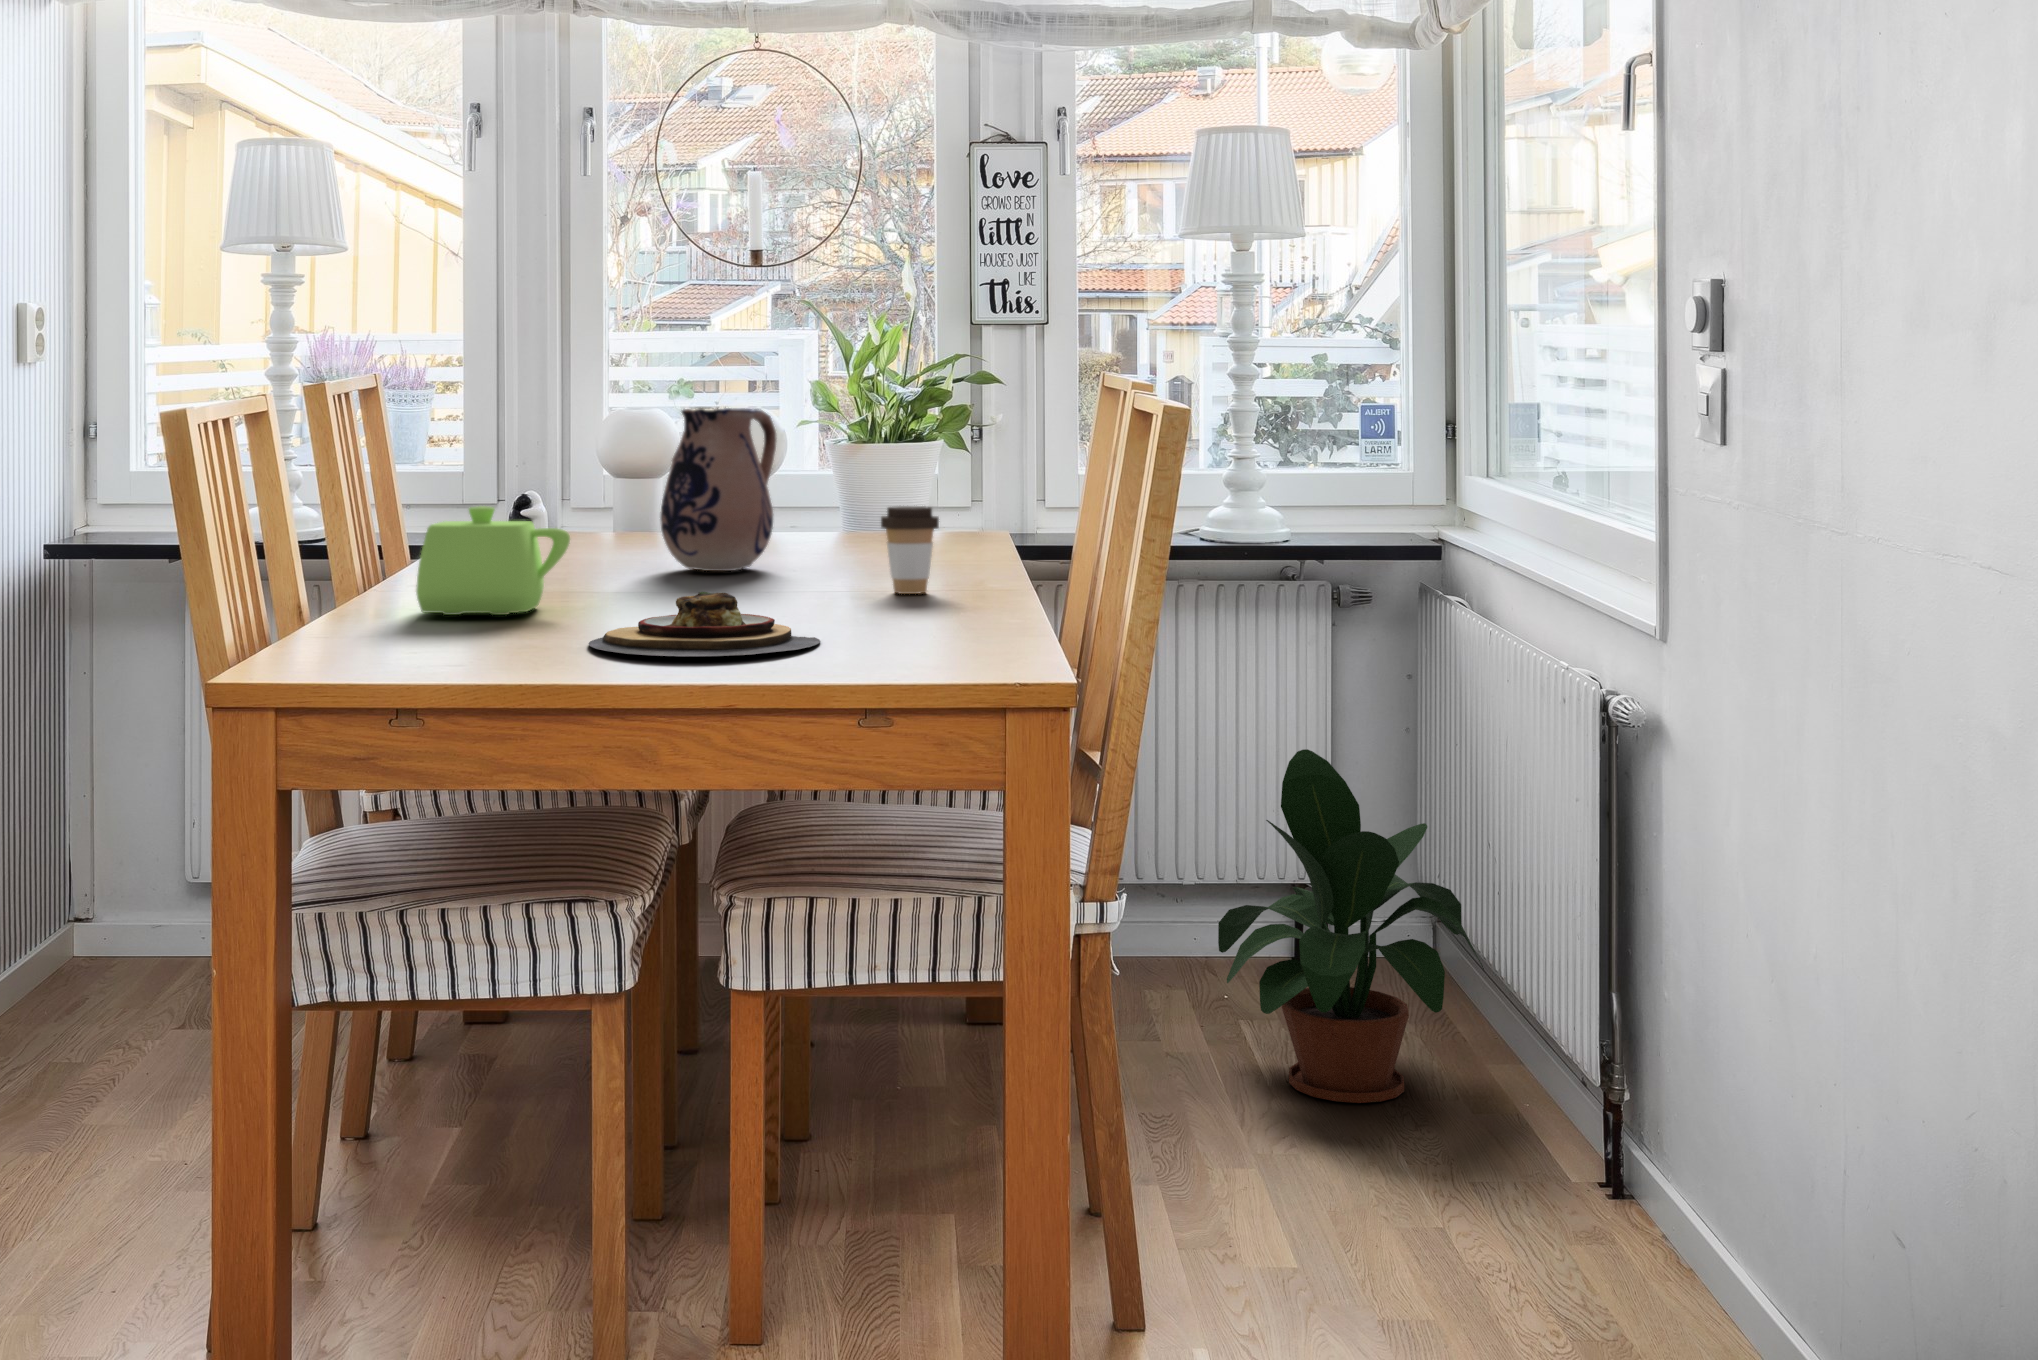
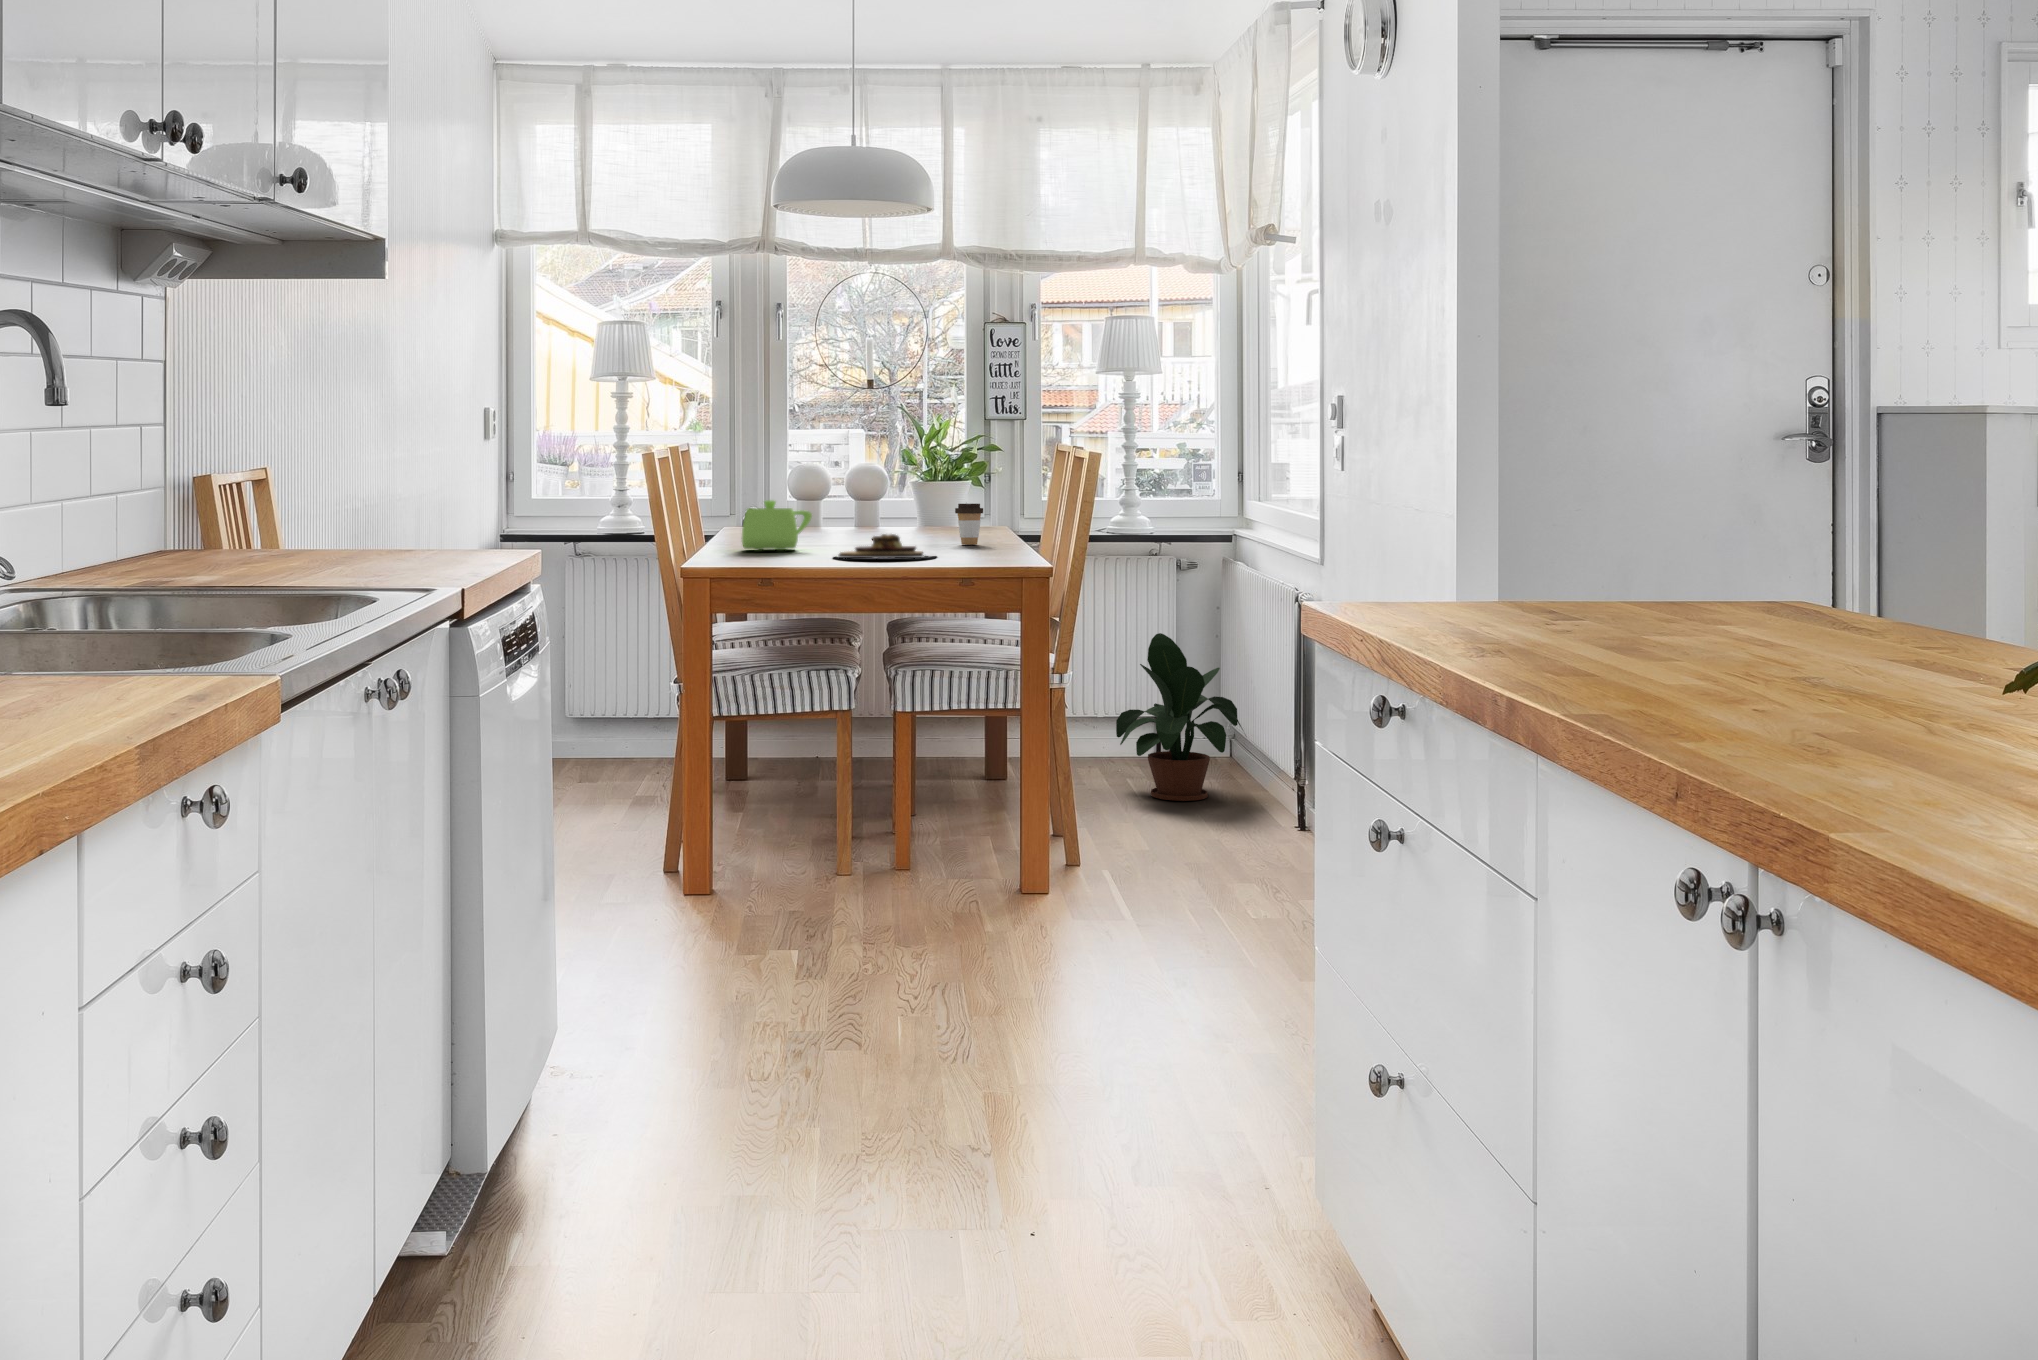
ceramic pitcher: present [660,408,777,571] -> none [841,458,896,539]

